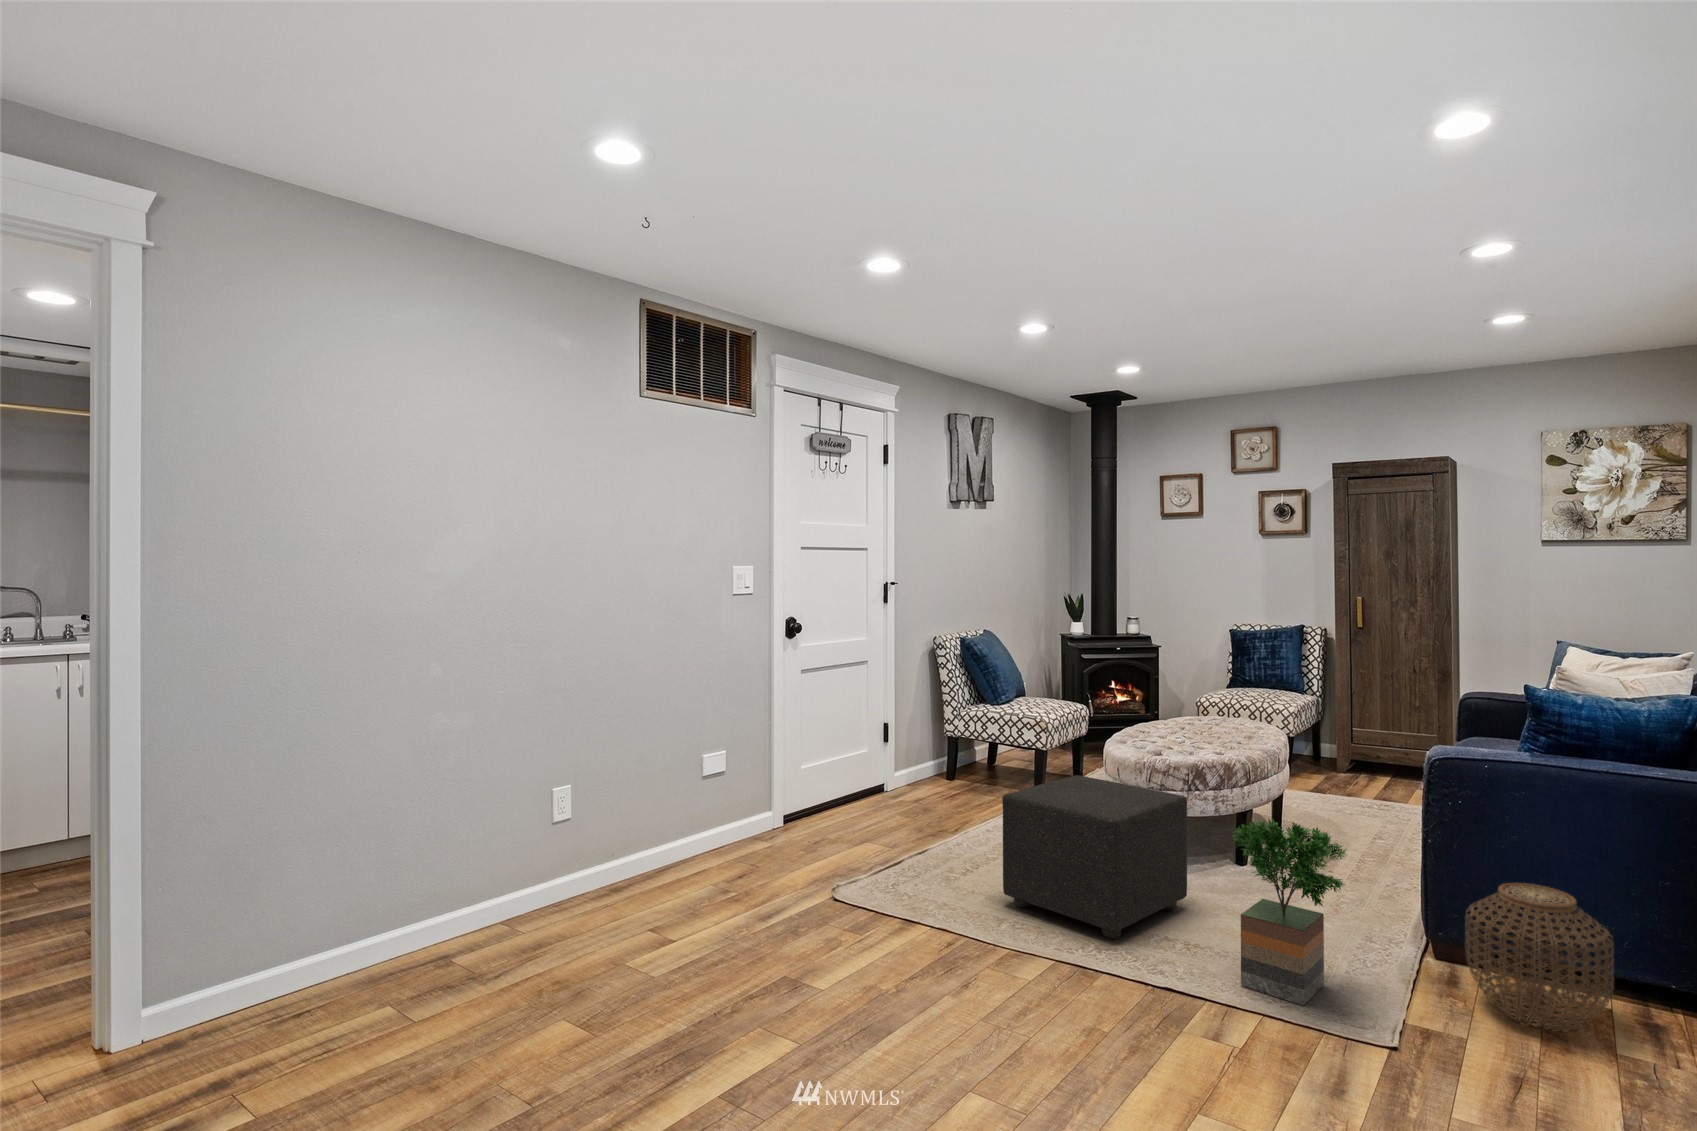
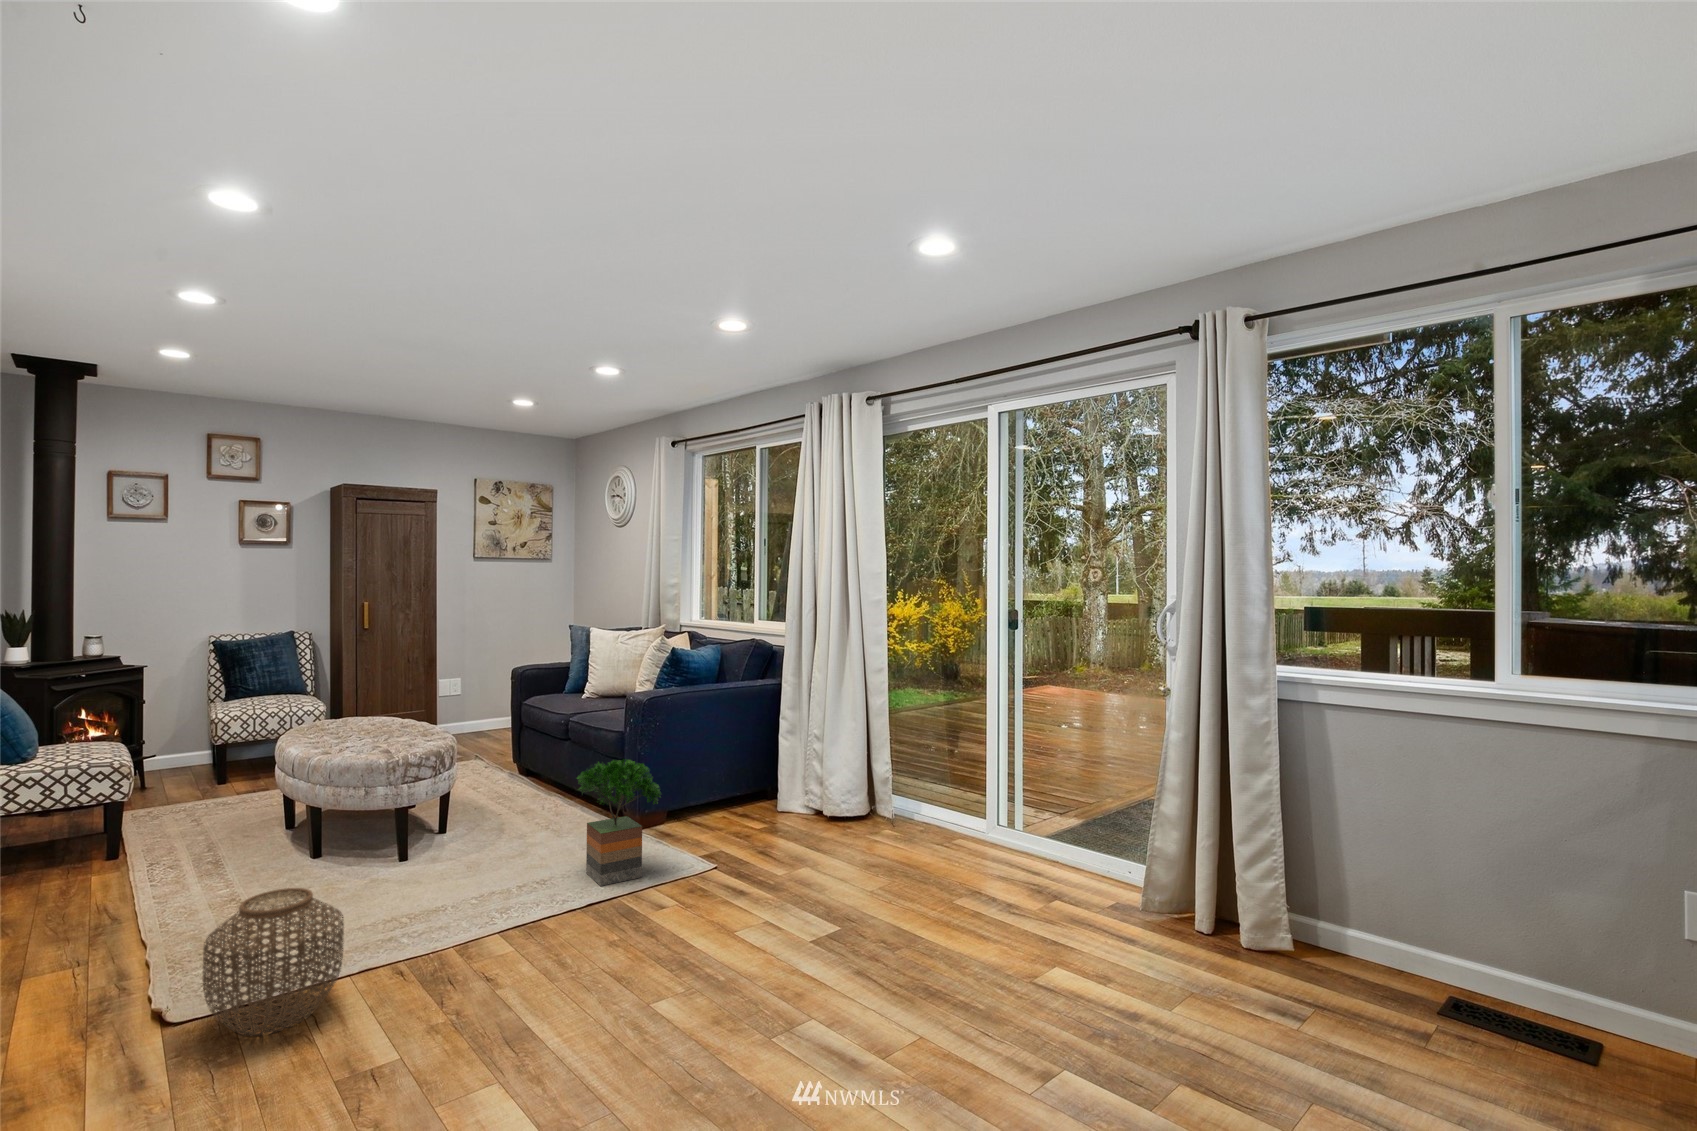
ottoman: present [1002,775,1187,939] -> none [346,774,497,929]
woven basket: present [1465,883,1614,1031] -> present [203,888,344,1036]

